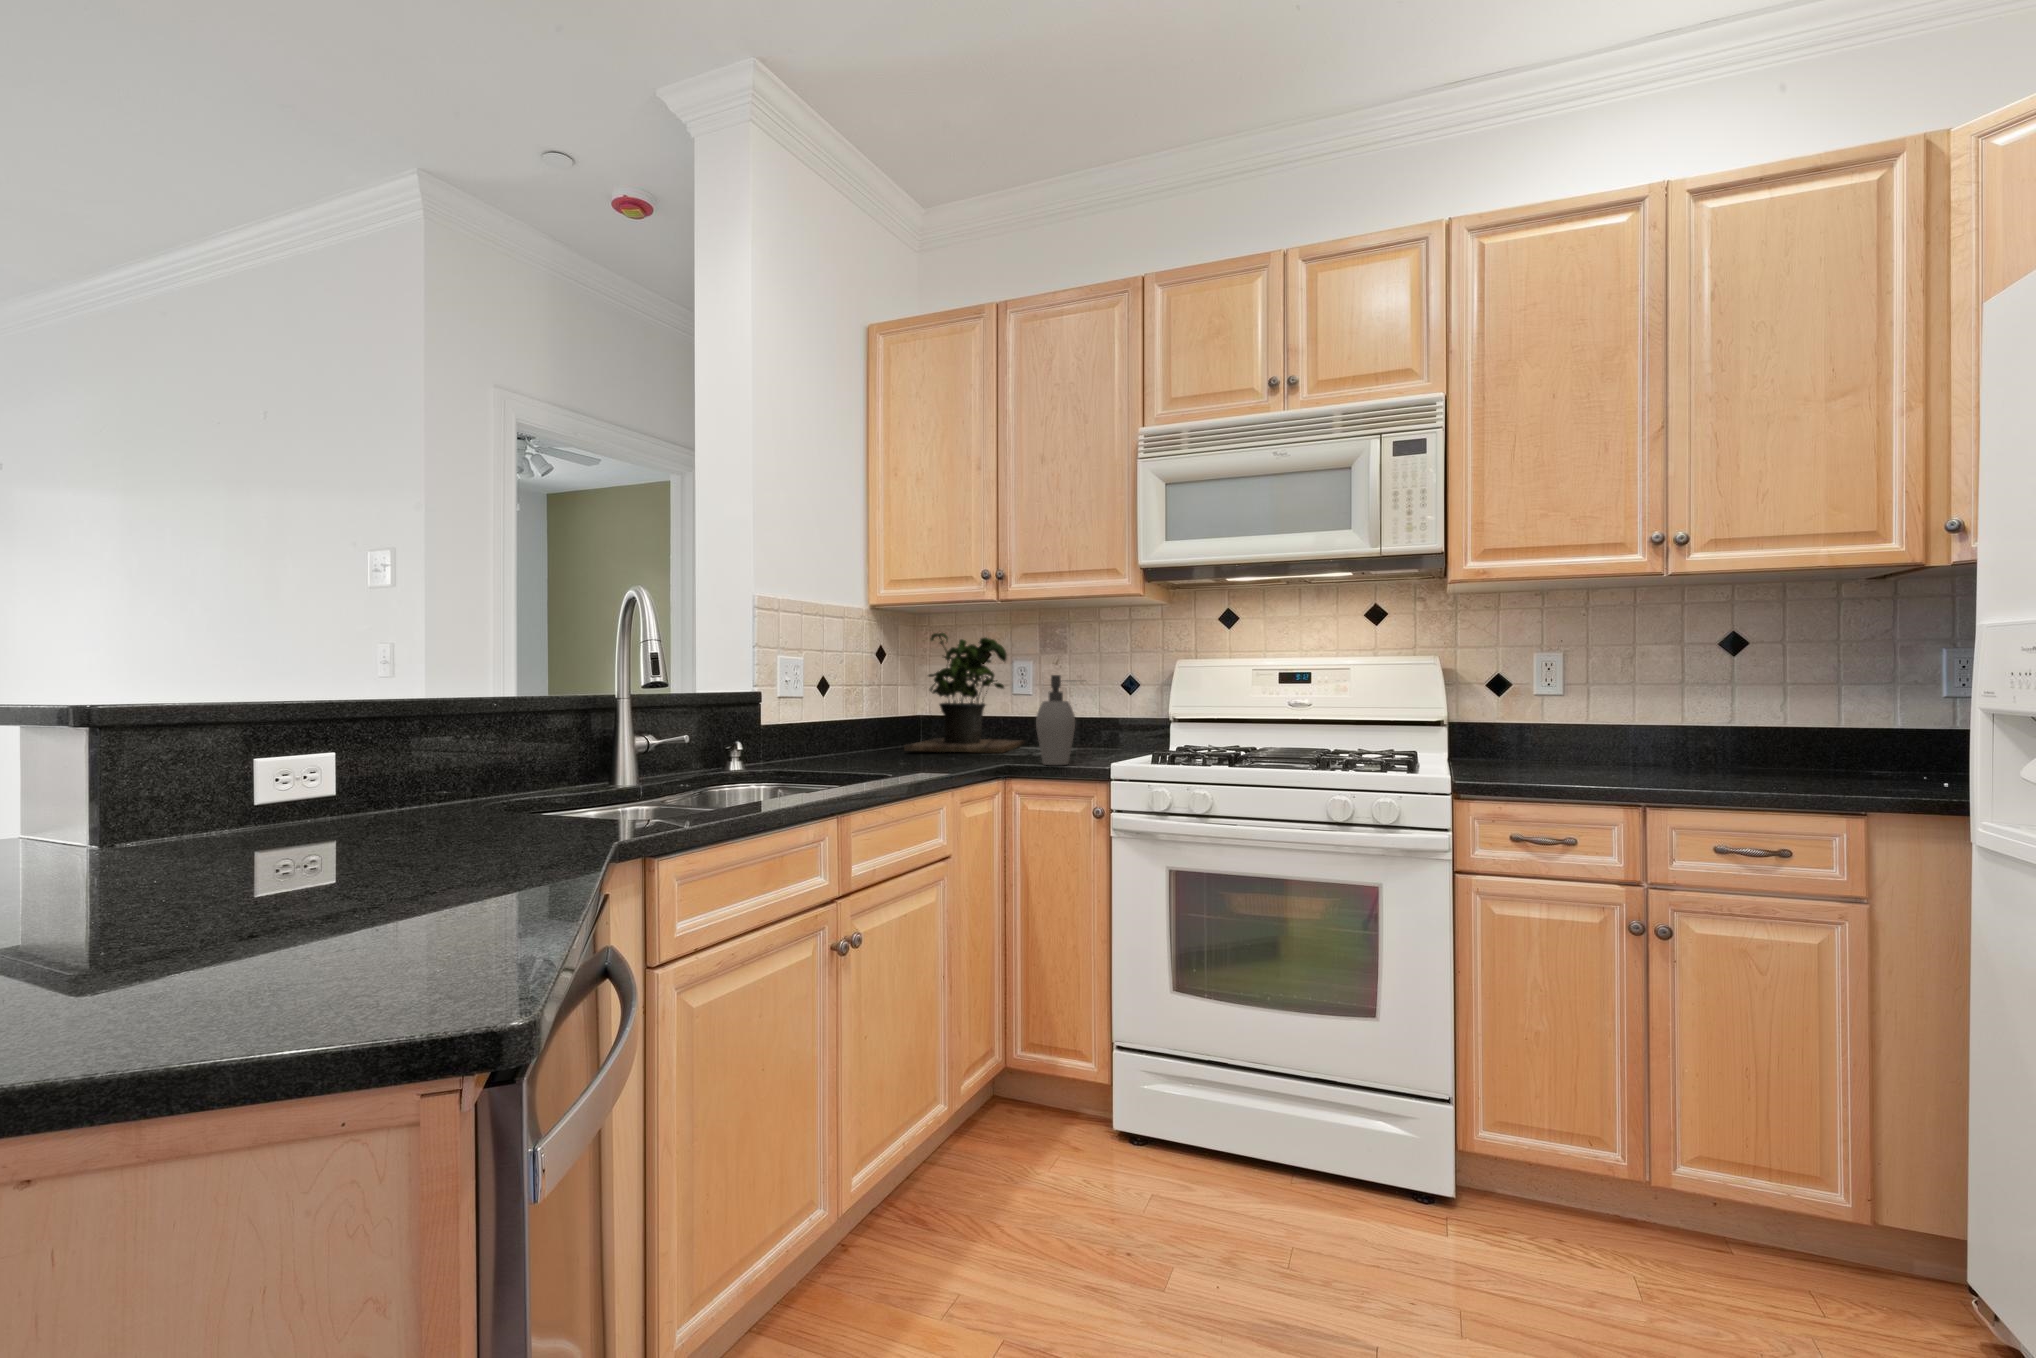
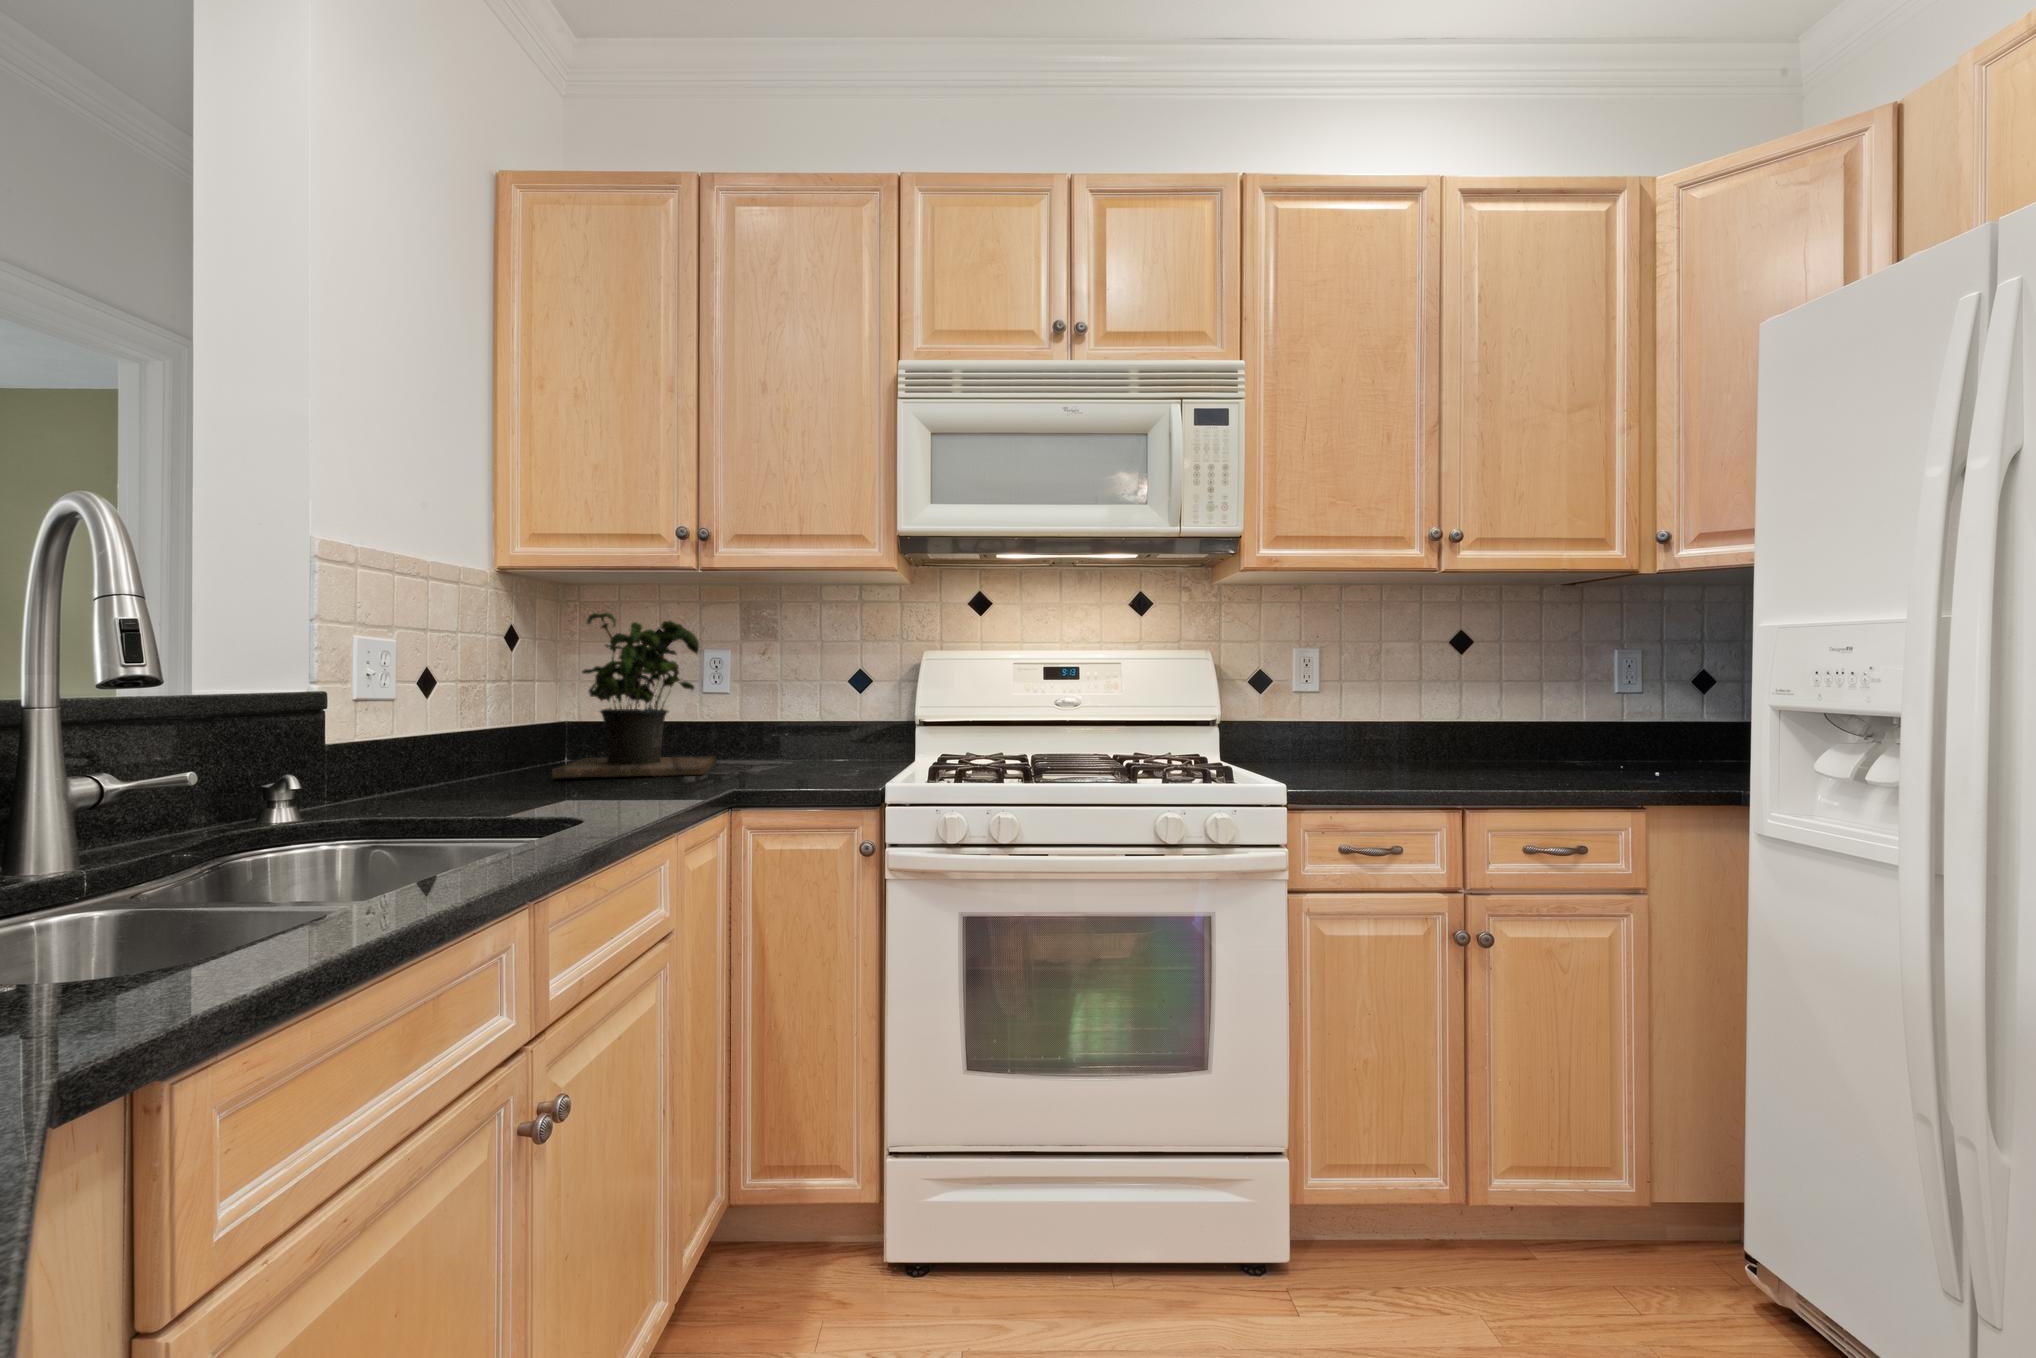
soap dispenser: present [1036,675,1075,765] -> none [776,669,846,790]

